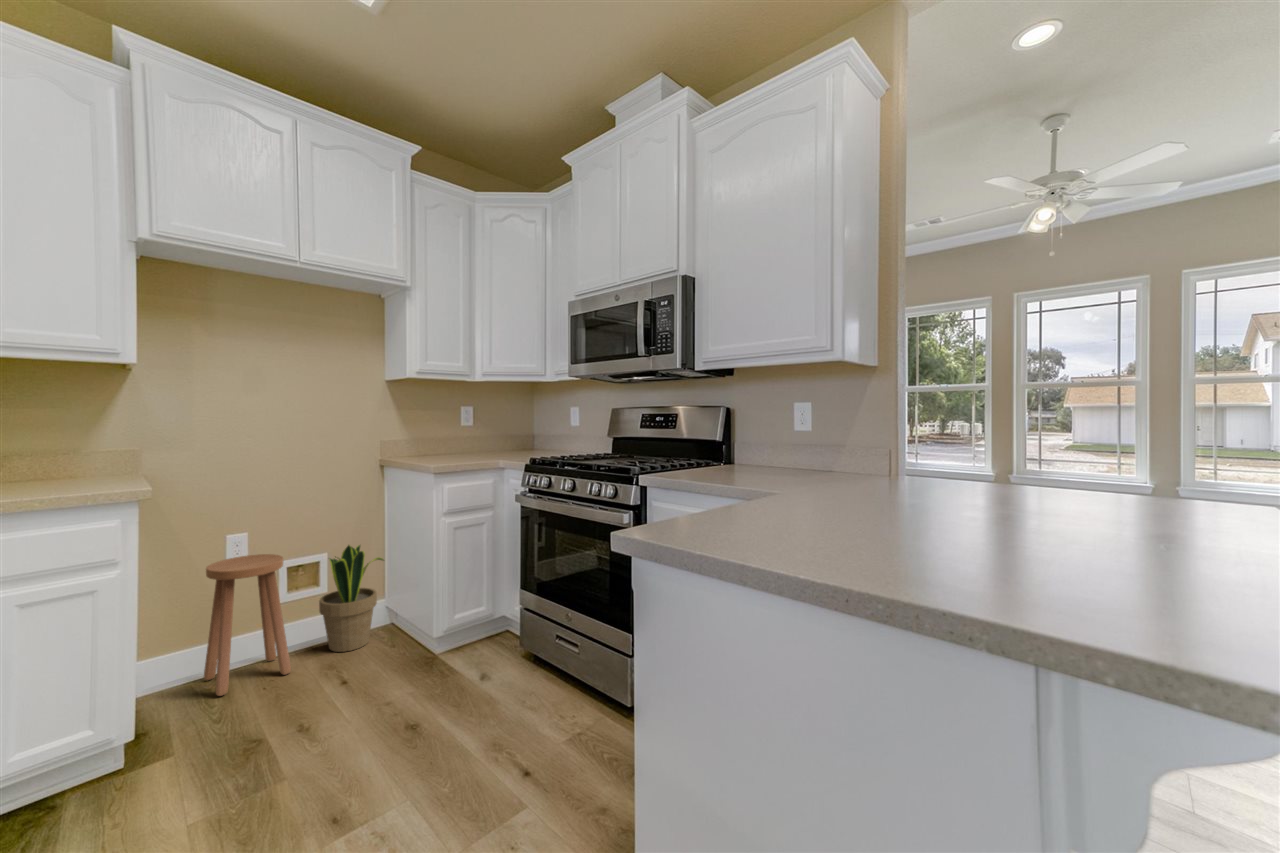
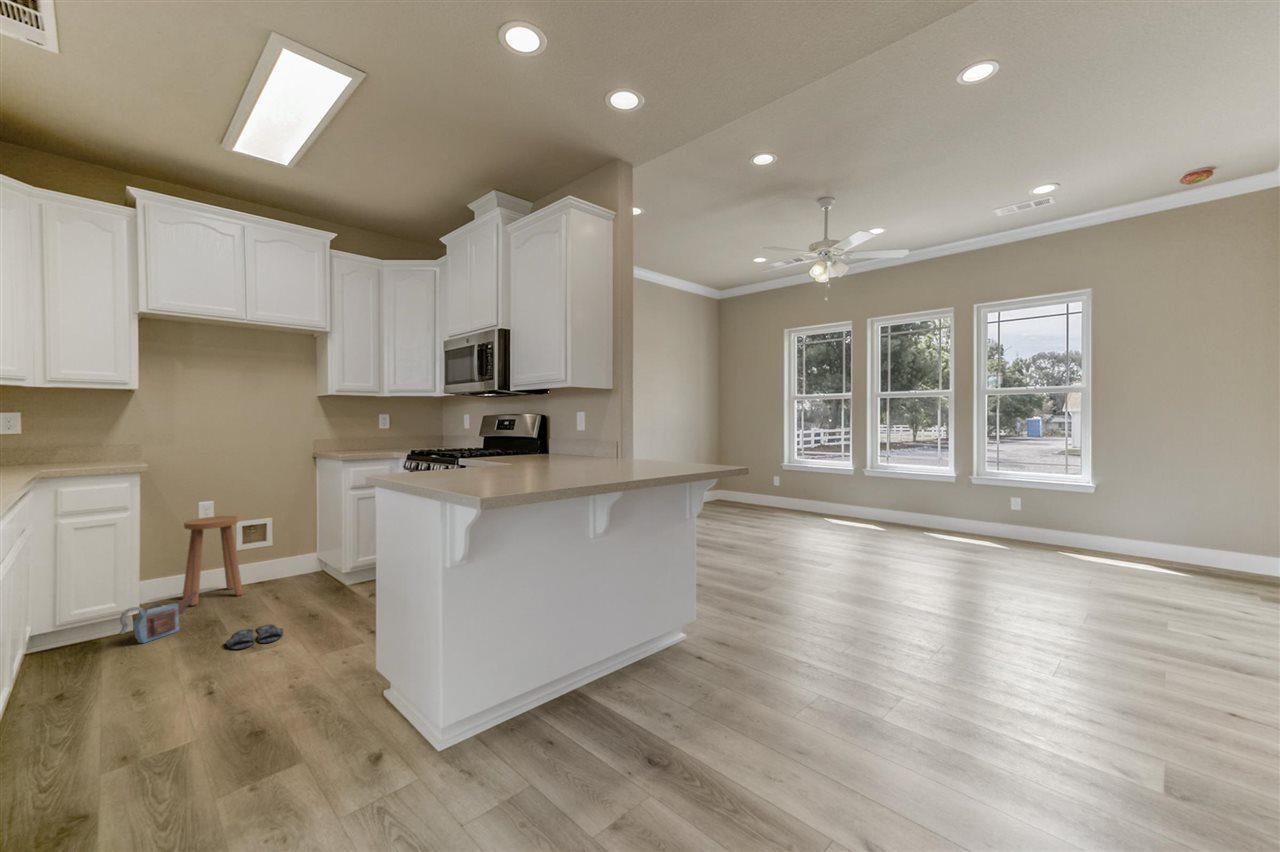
potted plant: present [319,545,383,652] -> none [265,510,314,584]
watering can: none [106,686,231,787] -> present [120,592,197,643]
slippers: none [284,742,373,807] -> present [226,625,283,649]

